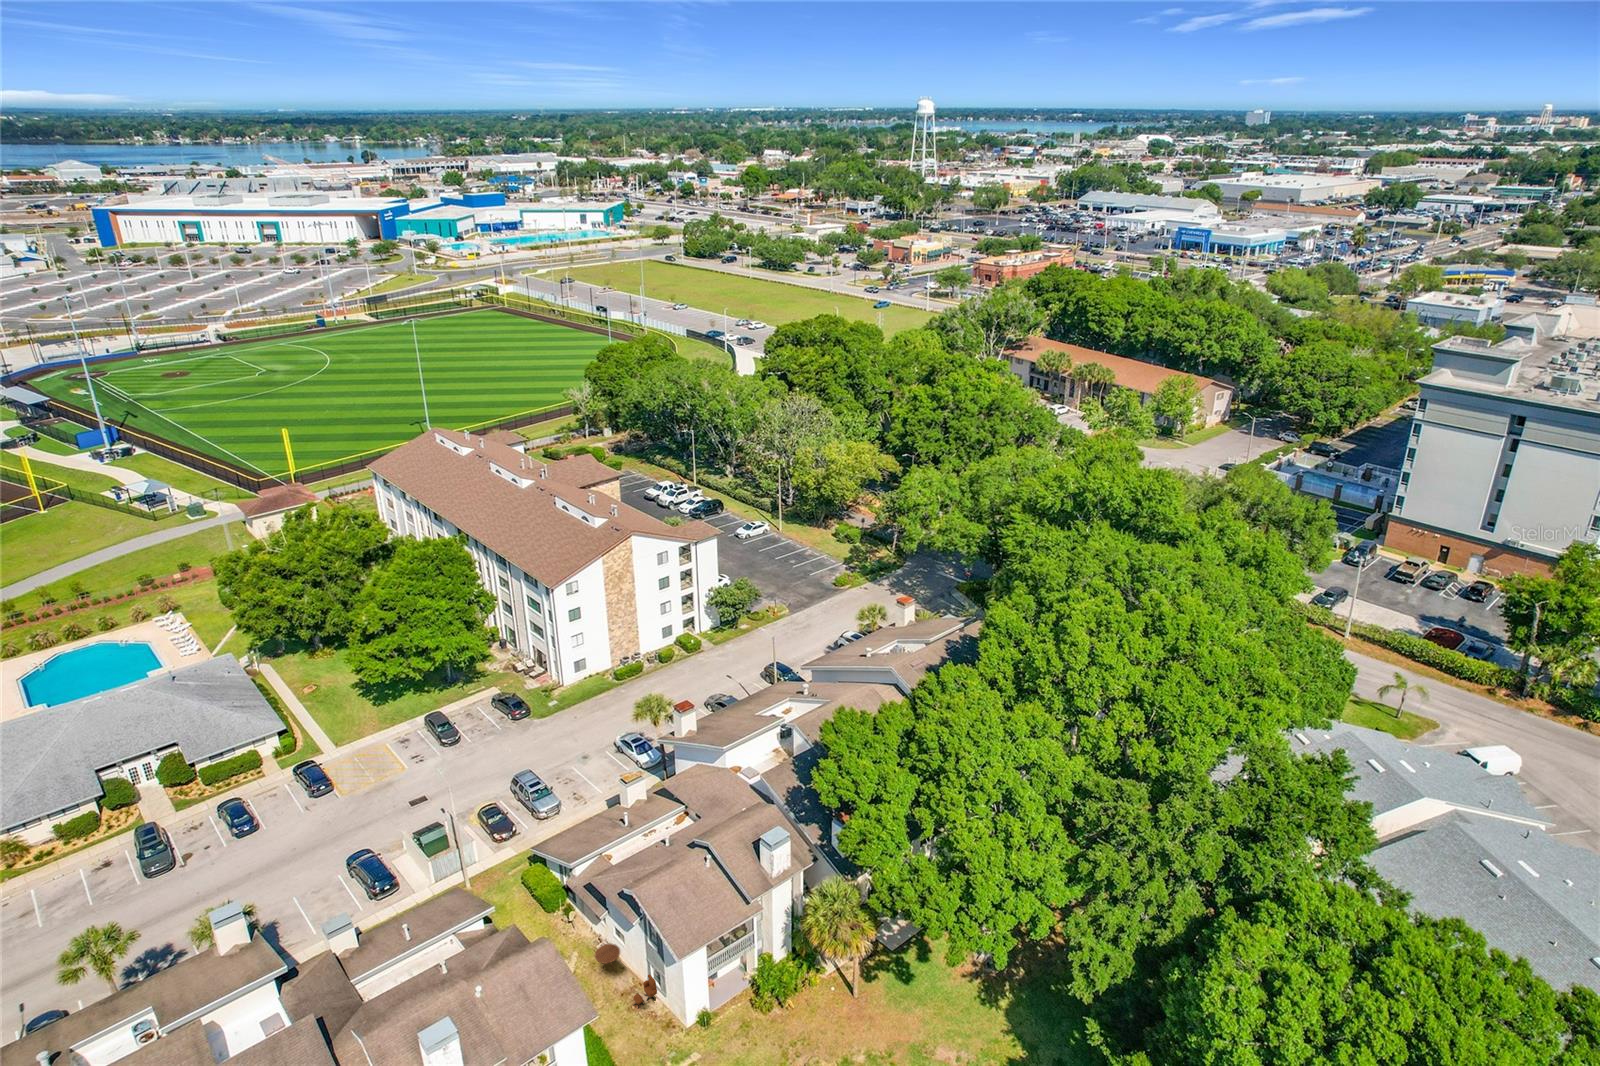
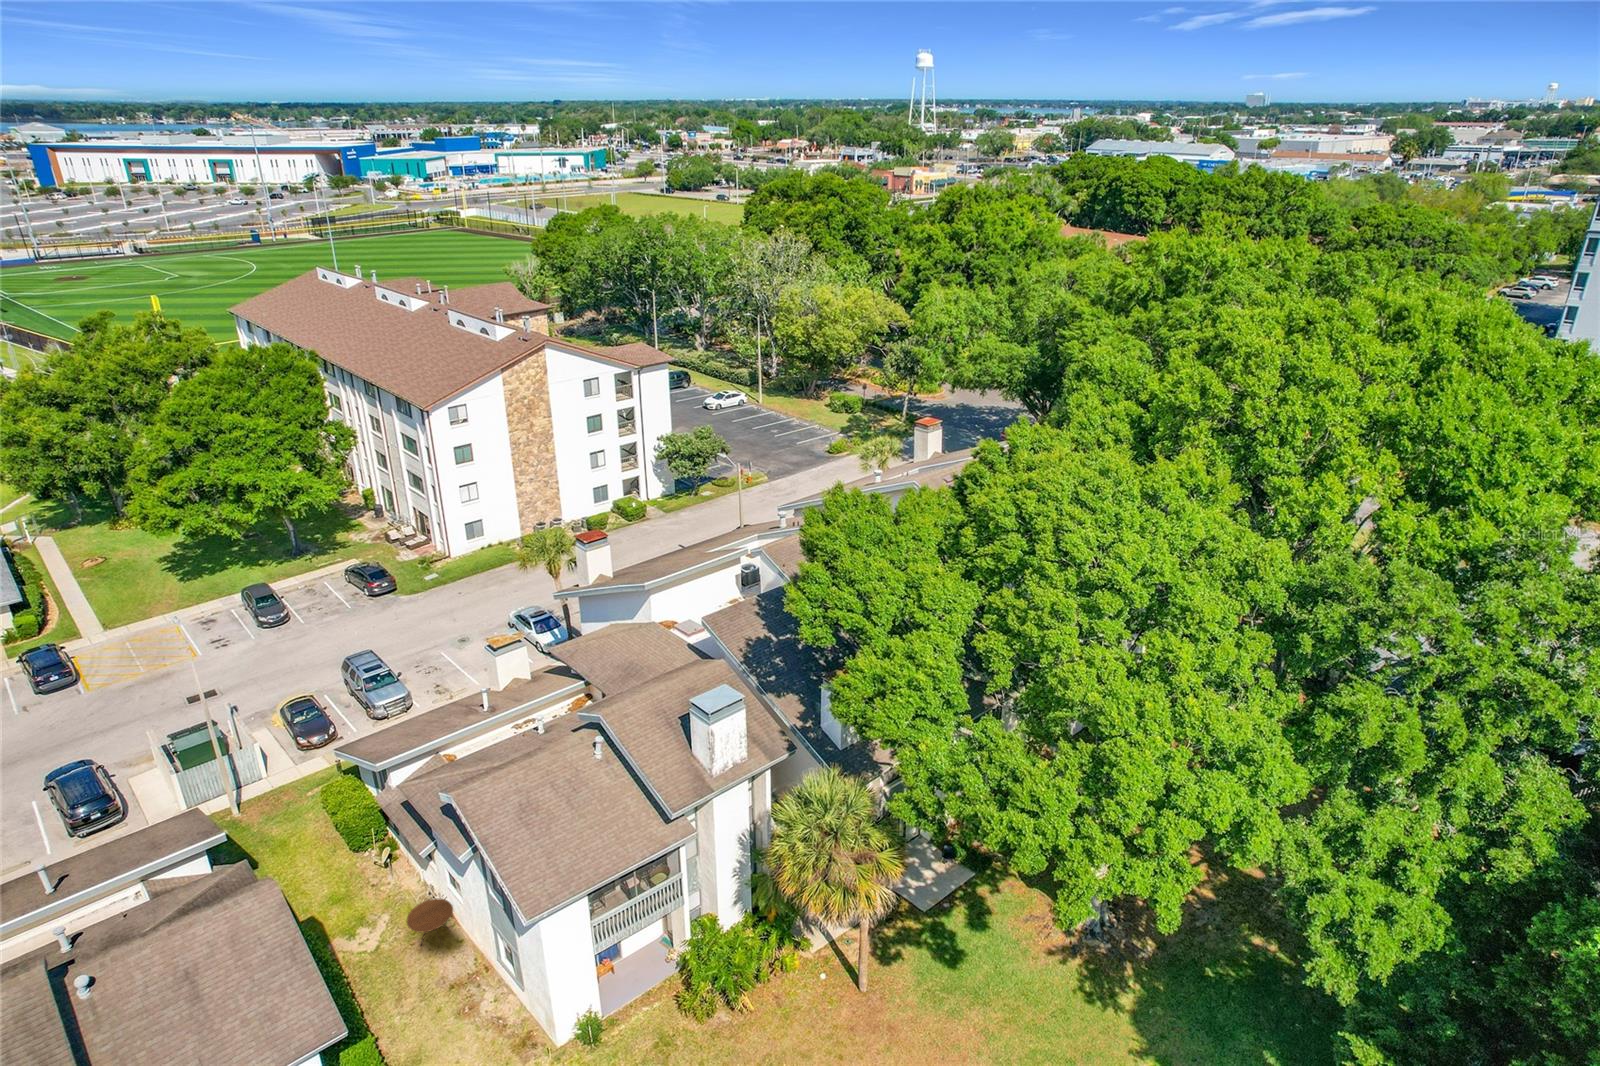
lounge chair: present [633,974,657,1008] -> none [463,950,511,1011]

